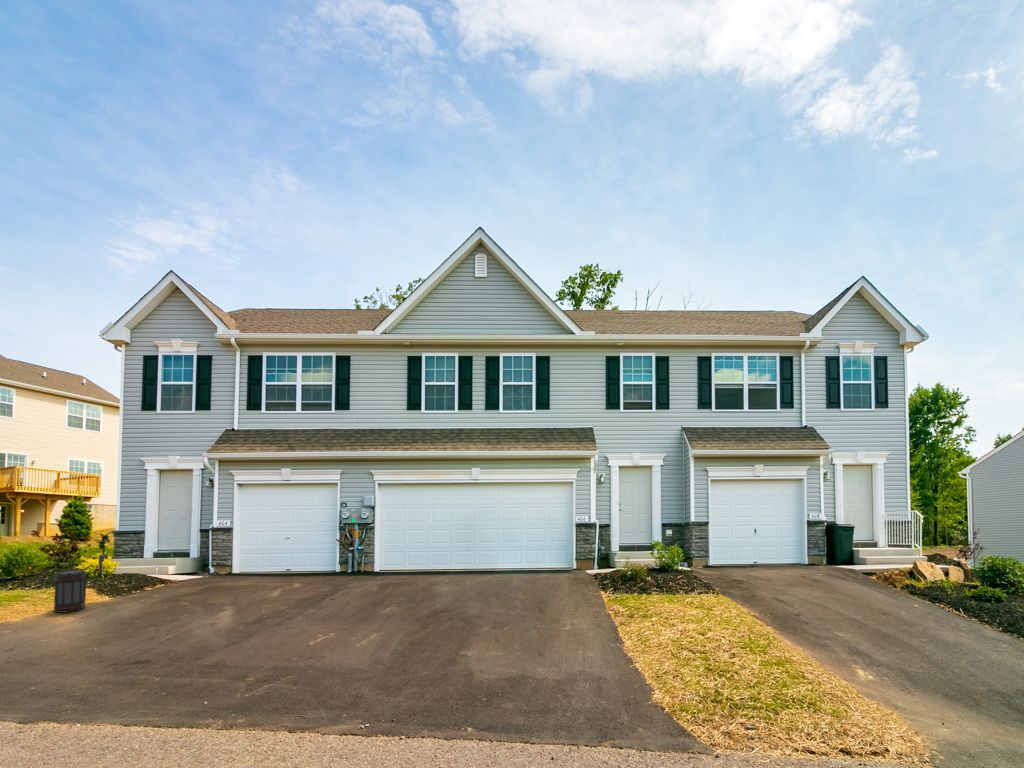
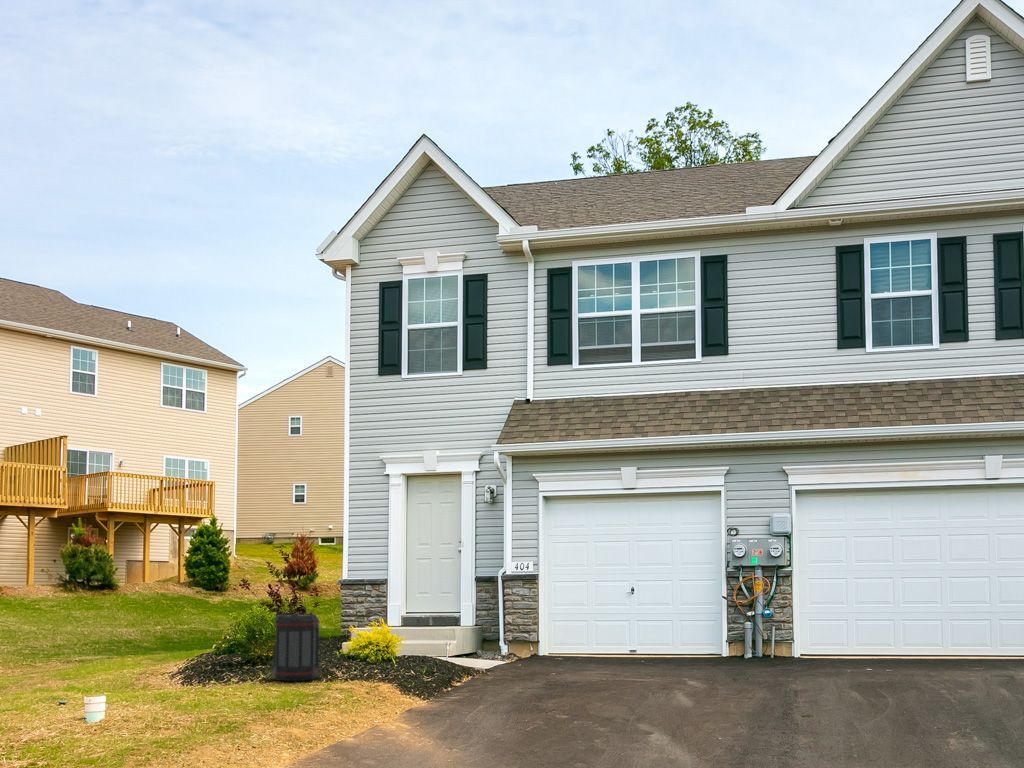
potted plant: present [96,531,113,574] -> none [314,577,346,649]

